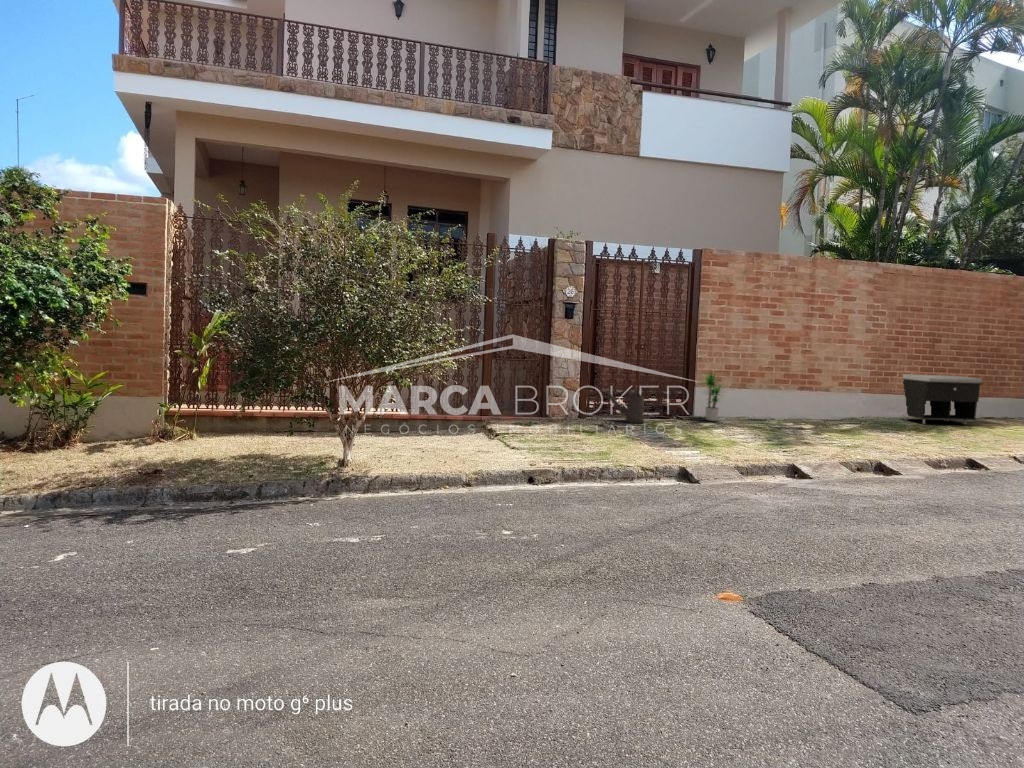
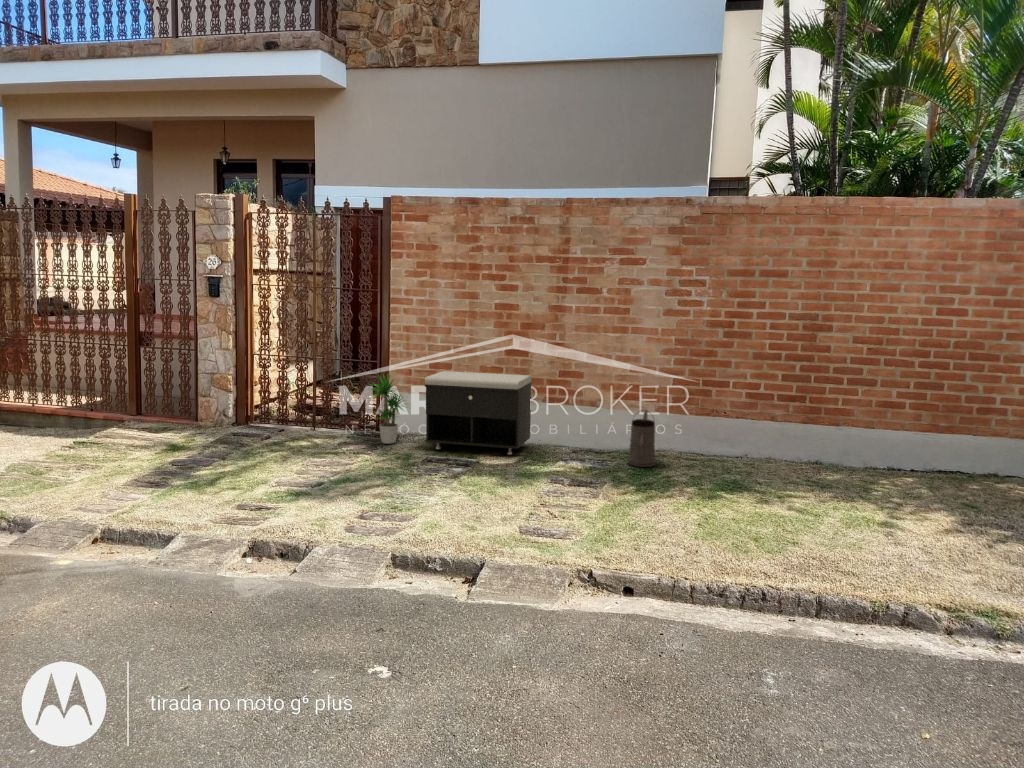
storage bench: present [903,374,982,424] -> present [425,371,531,455]
watering can: present [606,385,644,423] -> present [628,410,656,467]

